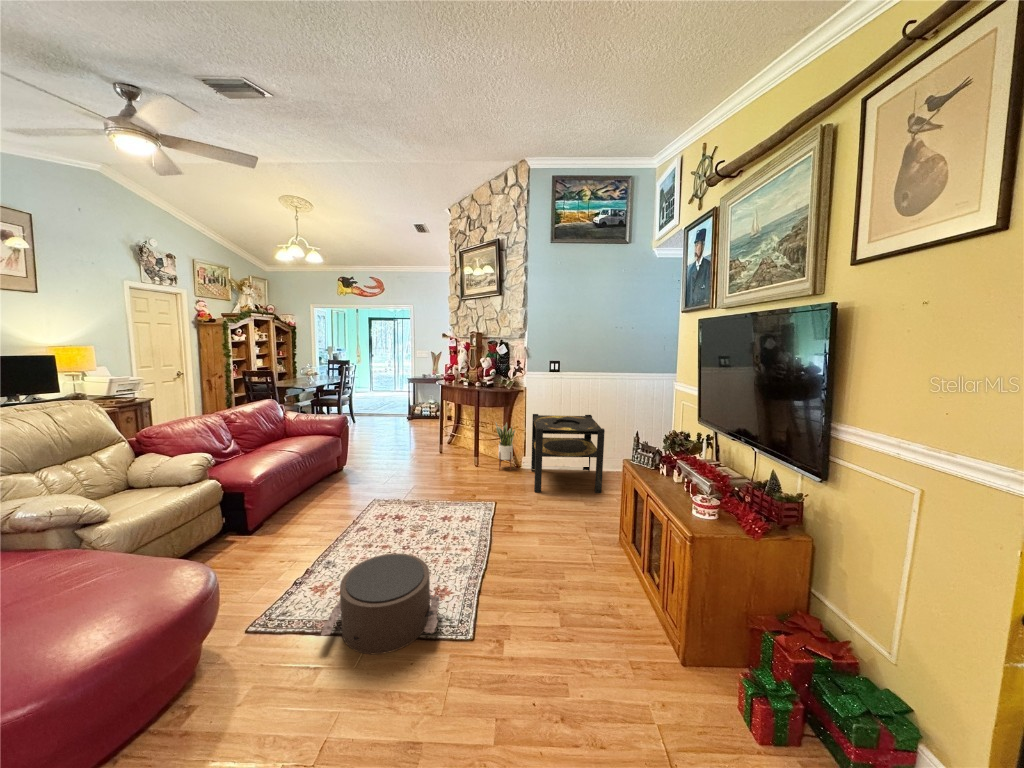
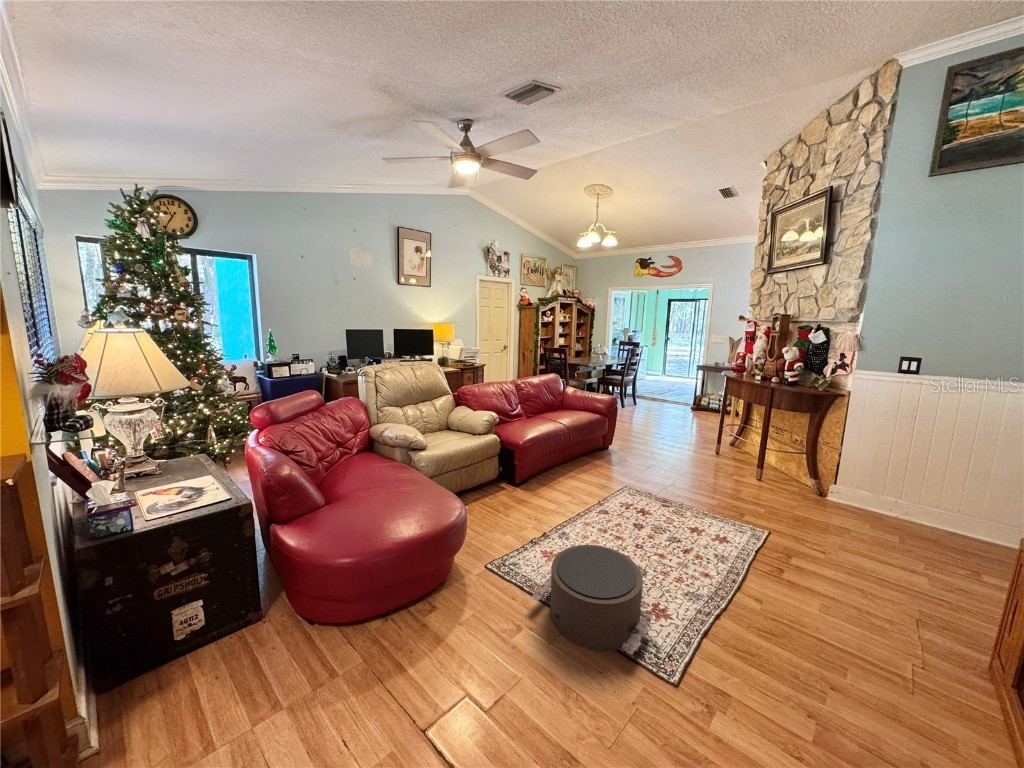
side table: present [531,414,605,493] -> none [838,430,1007,583]
potted plant: present [496,423,515,471] -> none [788,430,821,499]

